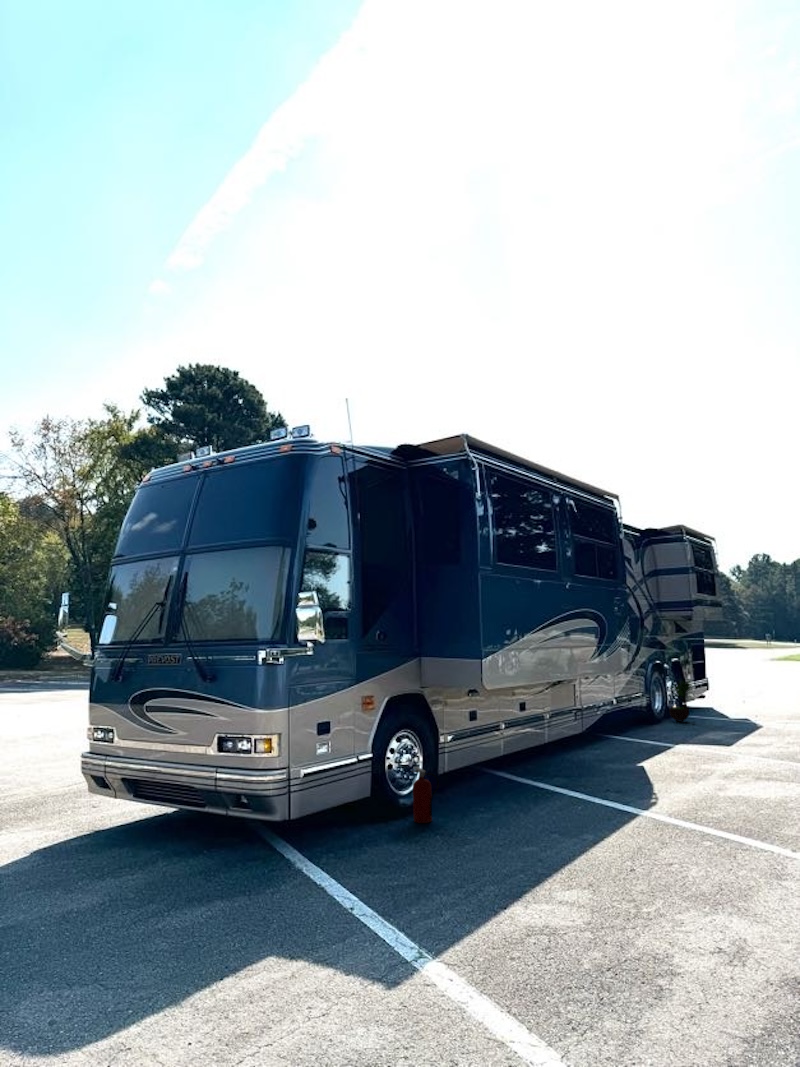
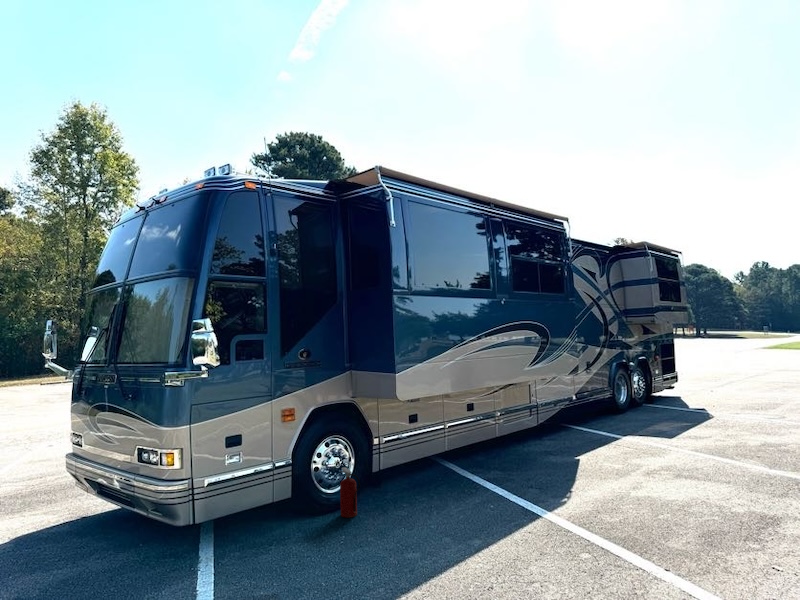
potted tree: present [669,681,692,721] -> none [633,373,655,410]

